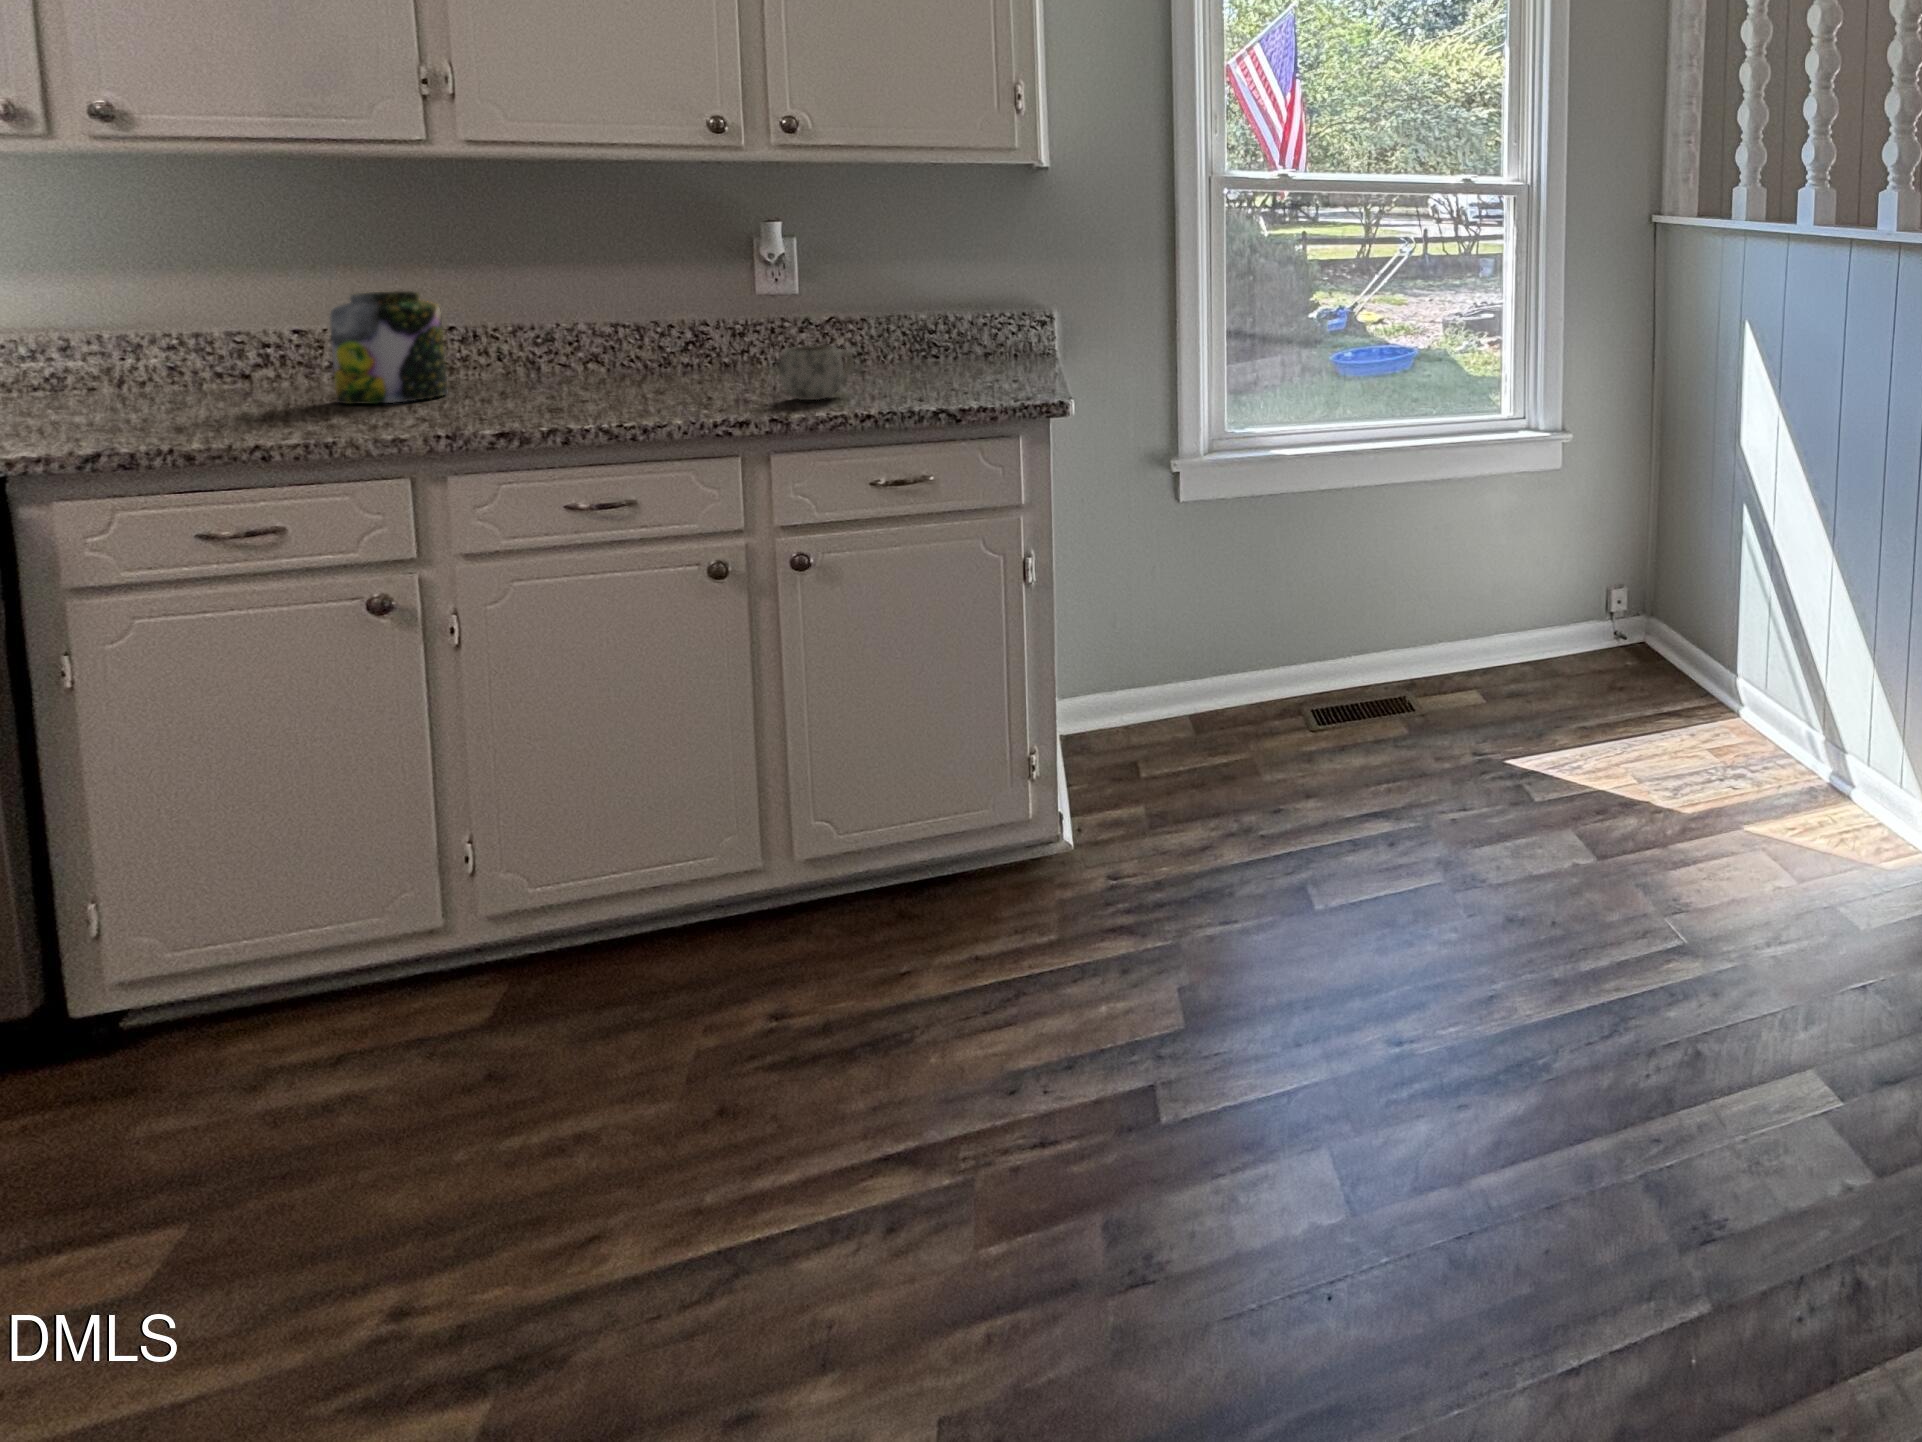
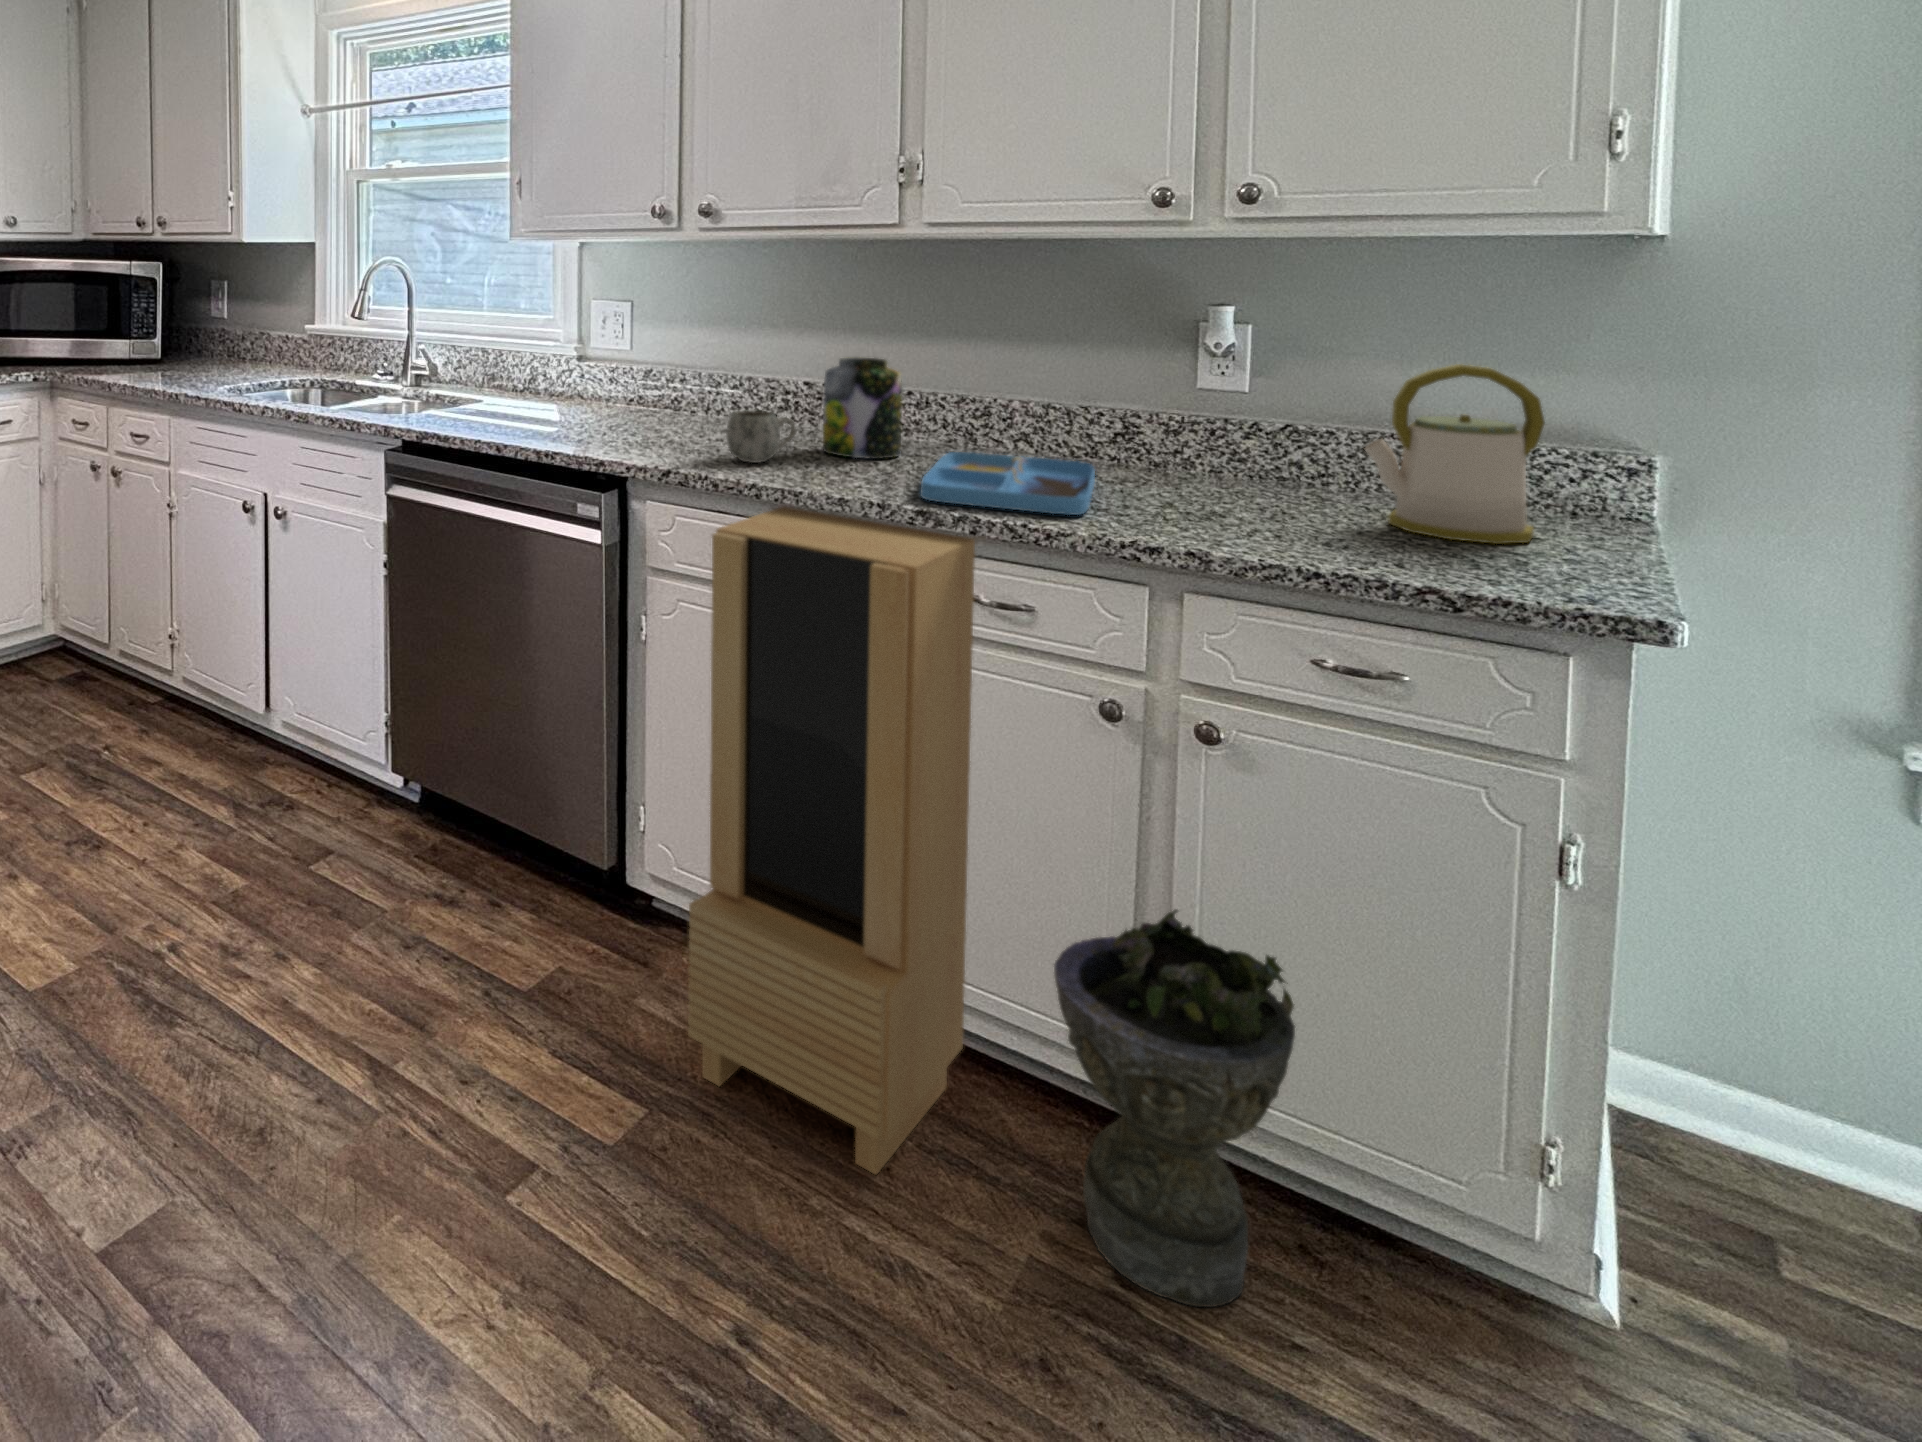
kettle: none [889,257,996,382] -> present [1365,364,1545,544]
mug: present [780,345,854,400] -> present [726,410,796,463]
tray: none [492,370,676,423] -> present [921,452,1095,515]
storage cabinet: none [210,447,603,1141] -> present [688,506,975,1174]
planter: none [692,706,885,1013] -> present [1054,910,1295,1307]

